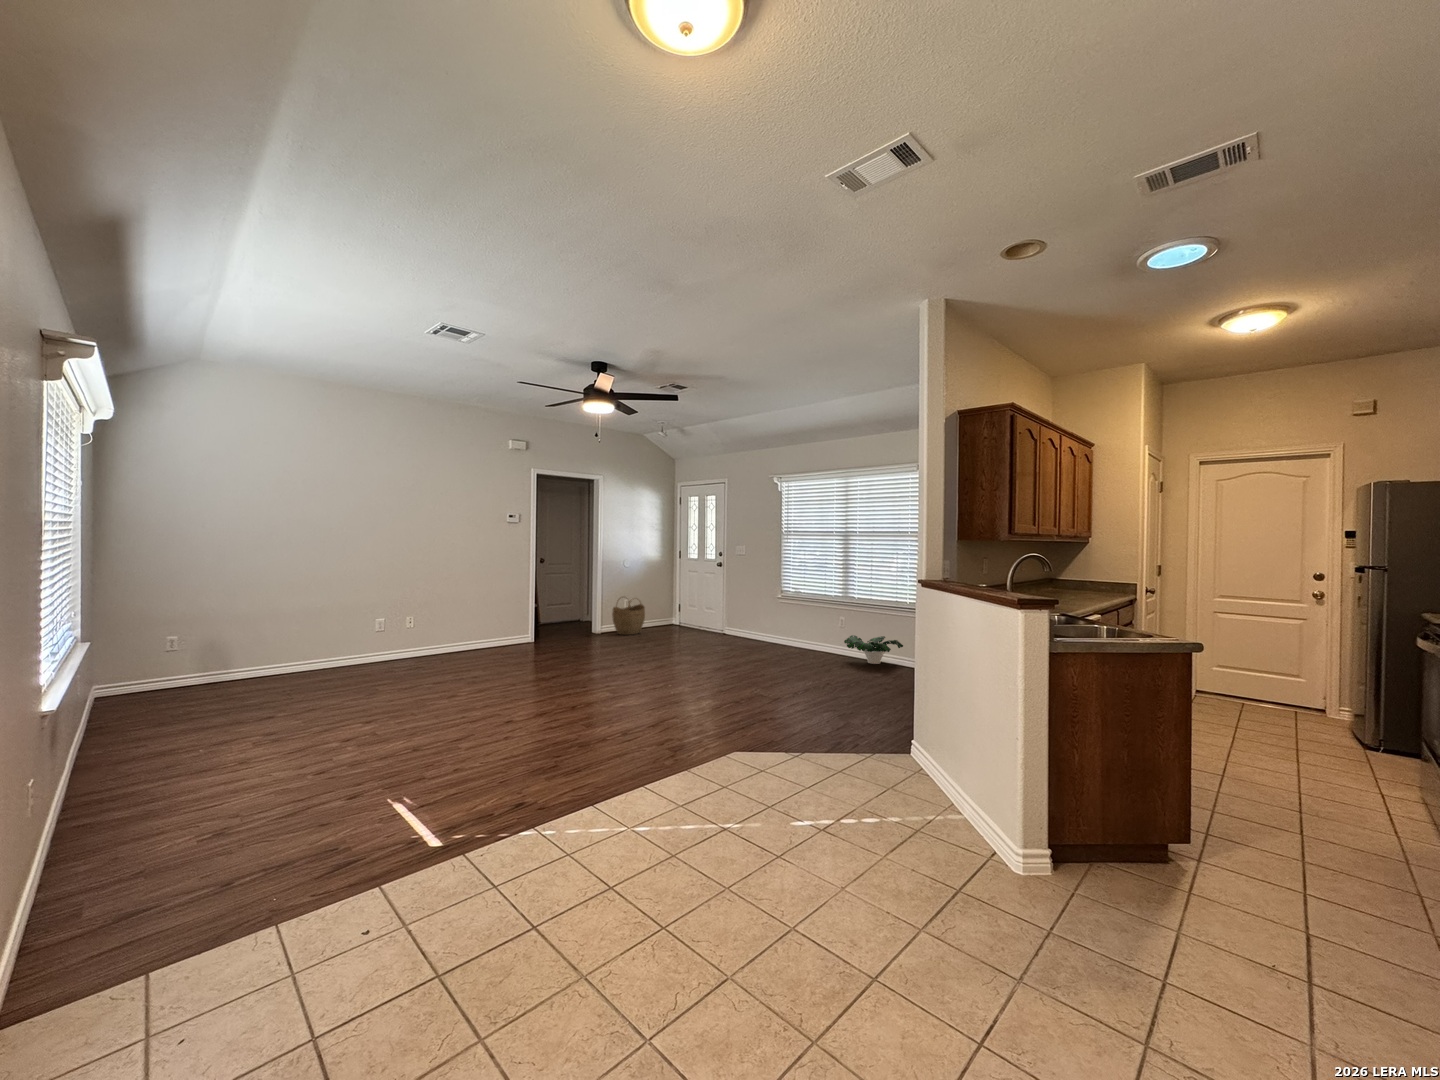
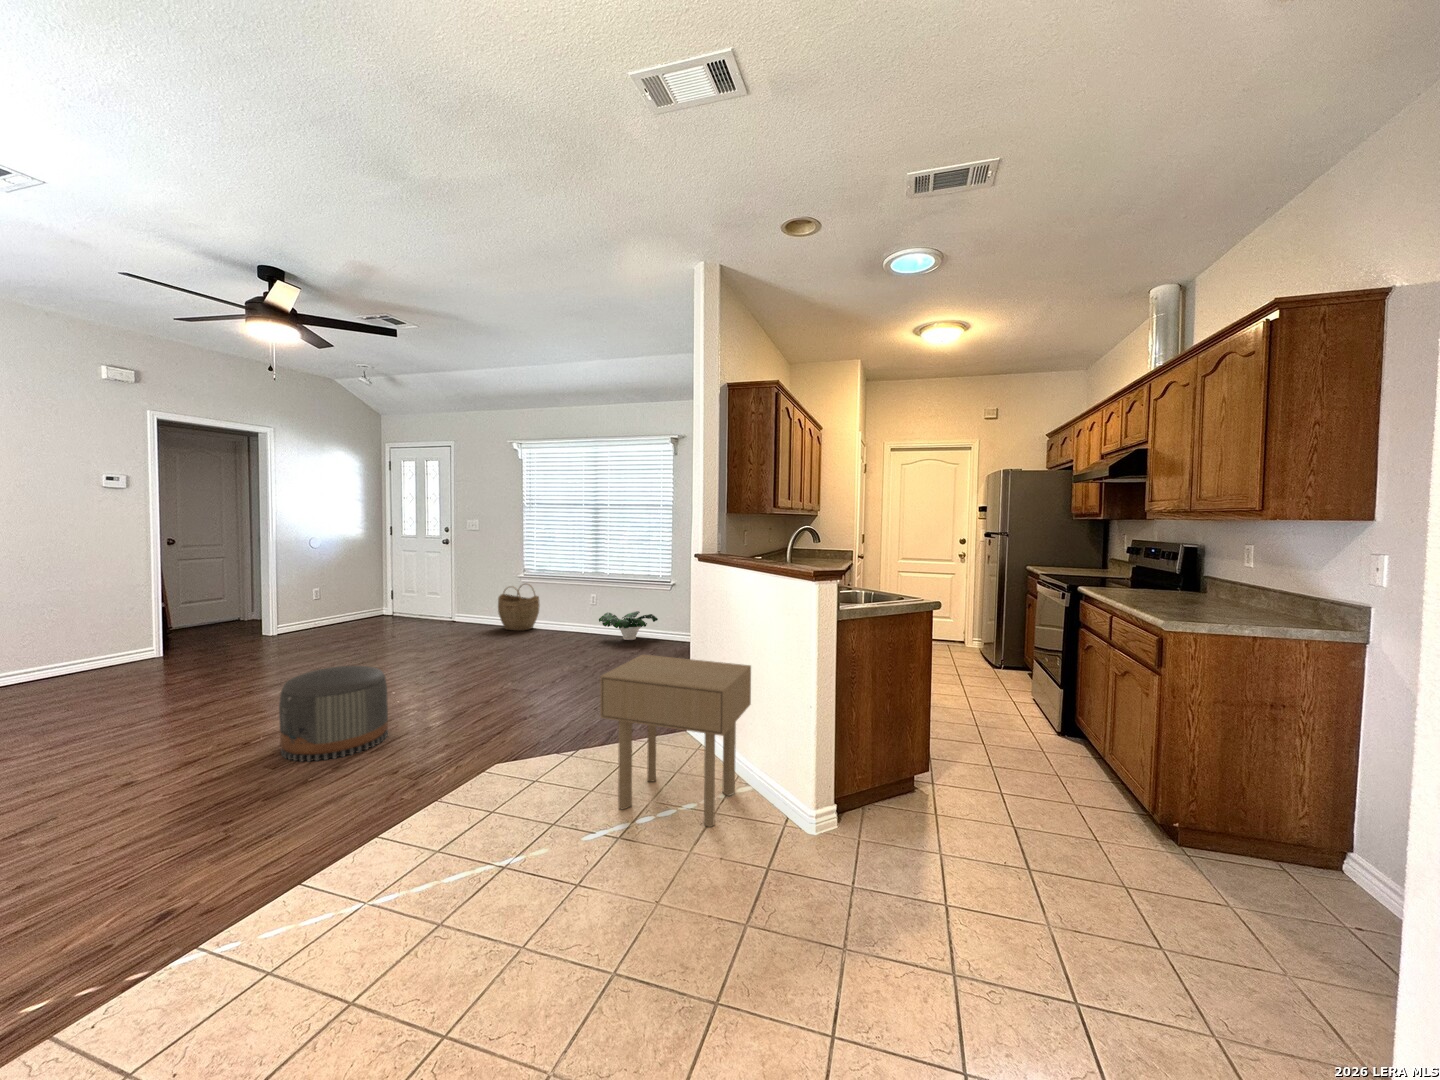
woven basket: present [612,601,645,635] -> present [498,585,540,631]
pouf: none [593,657,662,726] -> present [279,666,388,761]
side table: none [812,671,962,842] -> present [600,654,751,827]

